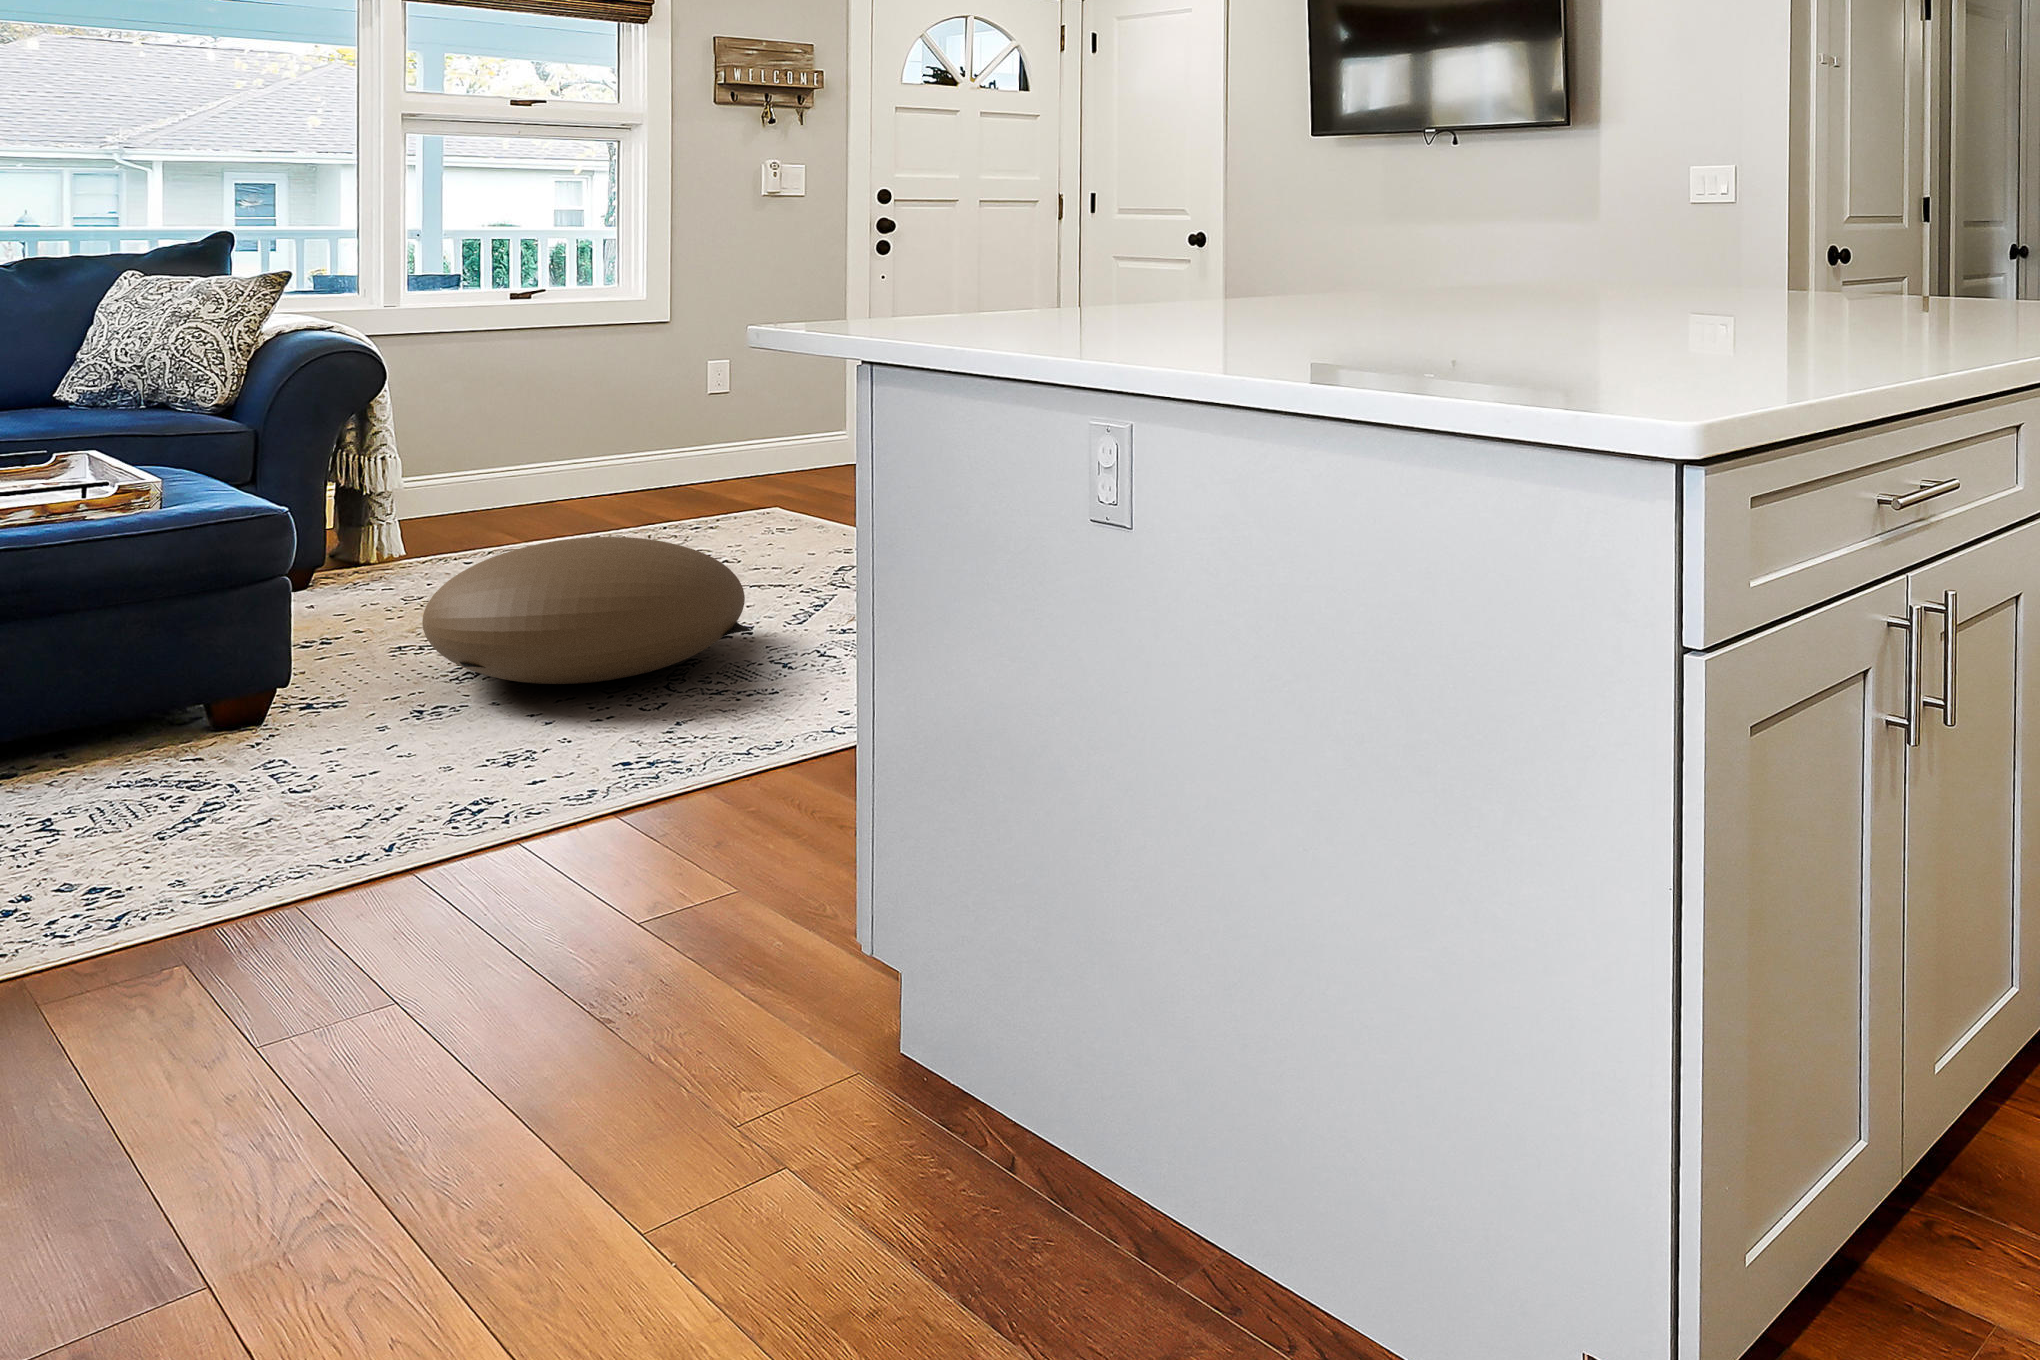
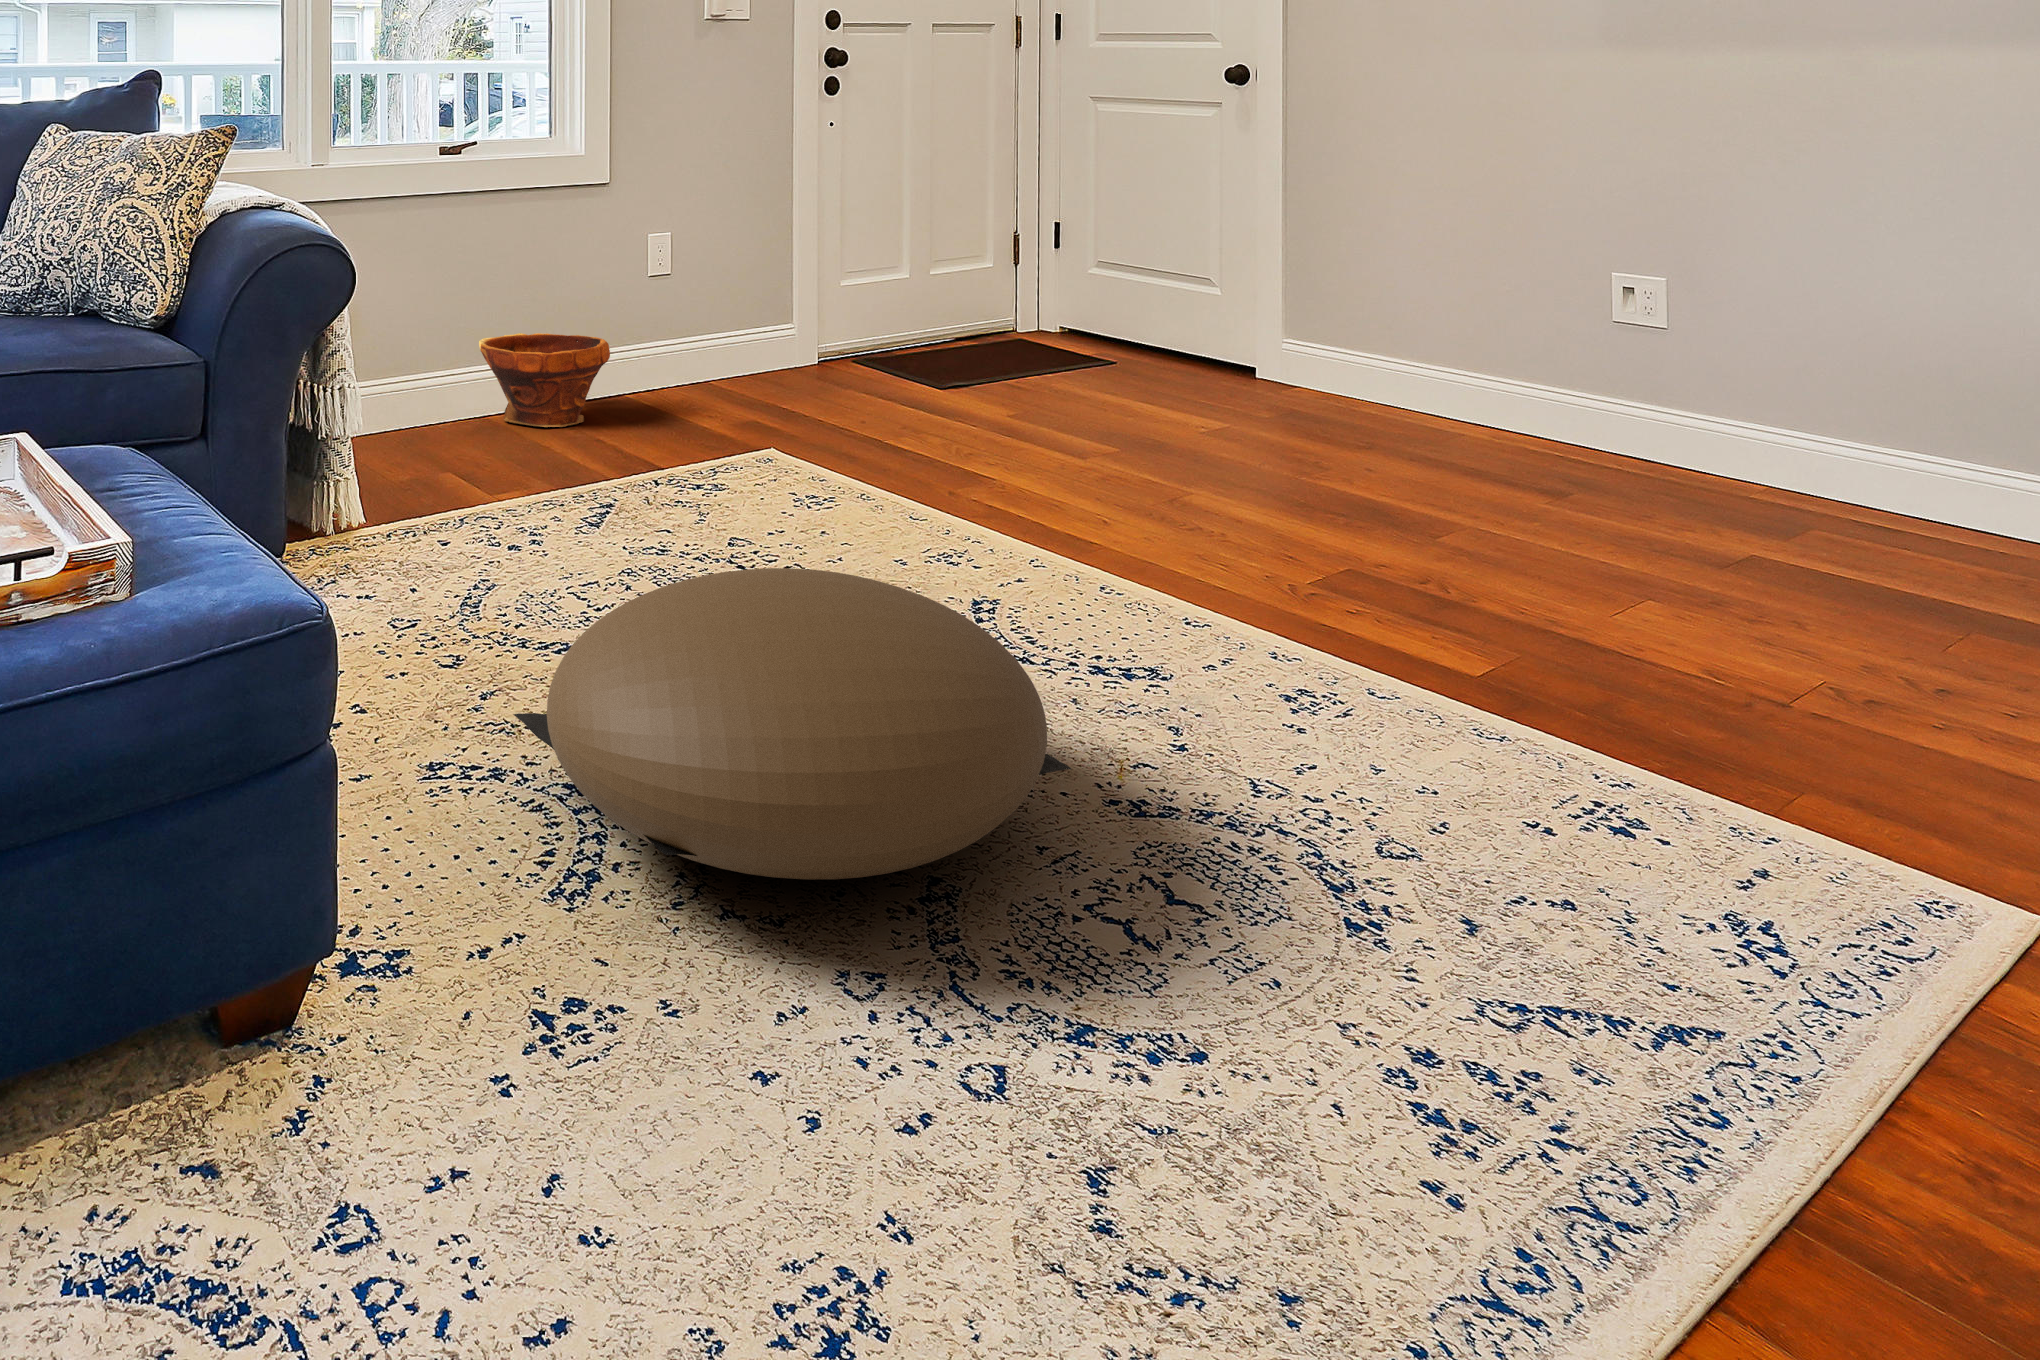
planter: none [560,435,674,504] -> present [479,333,610,427]

